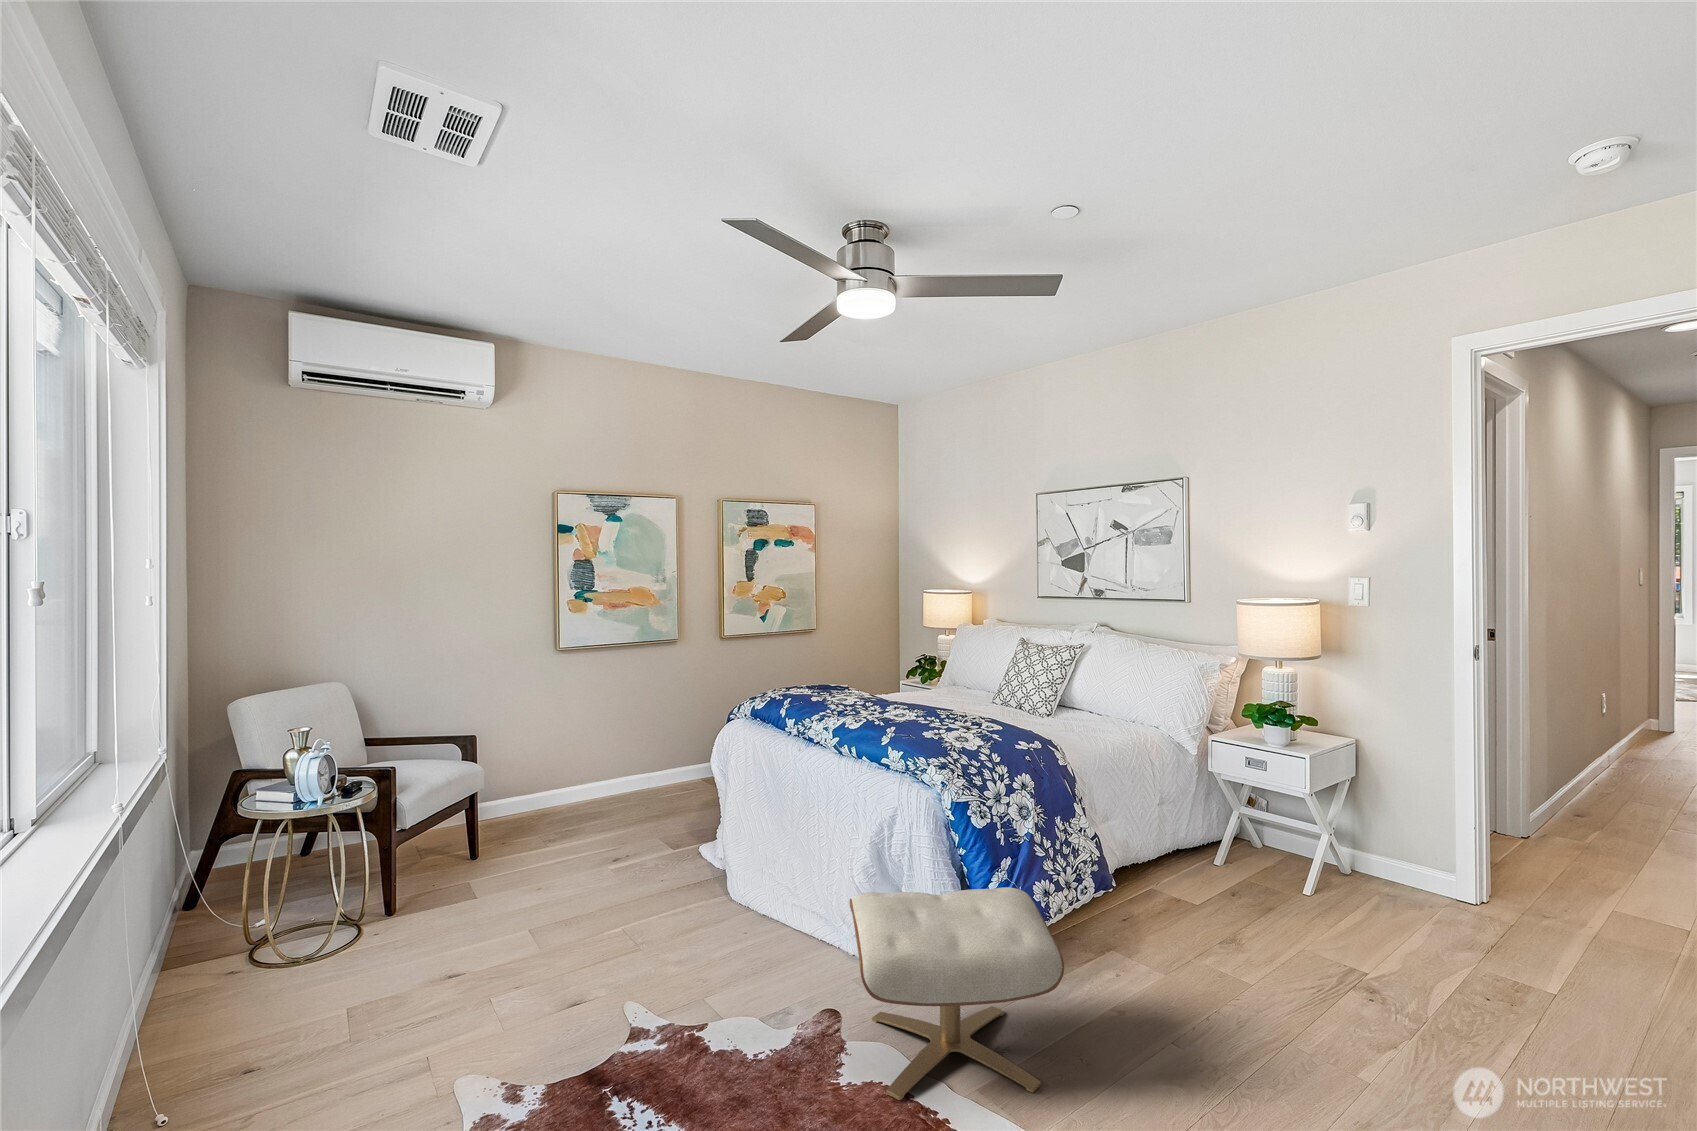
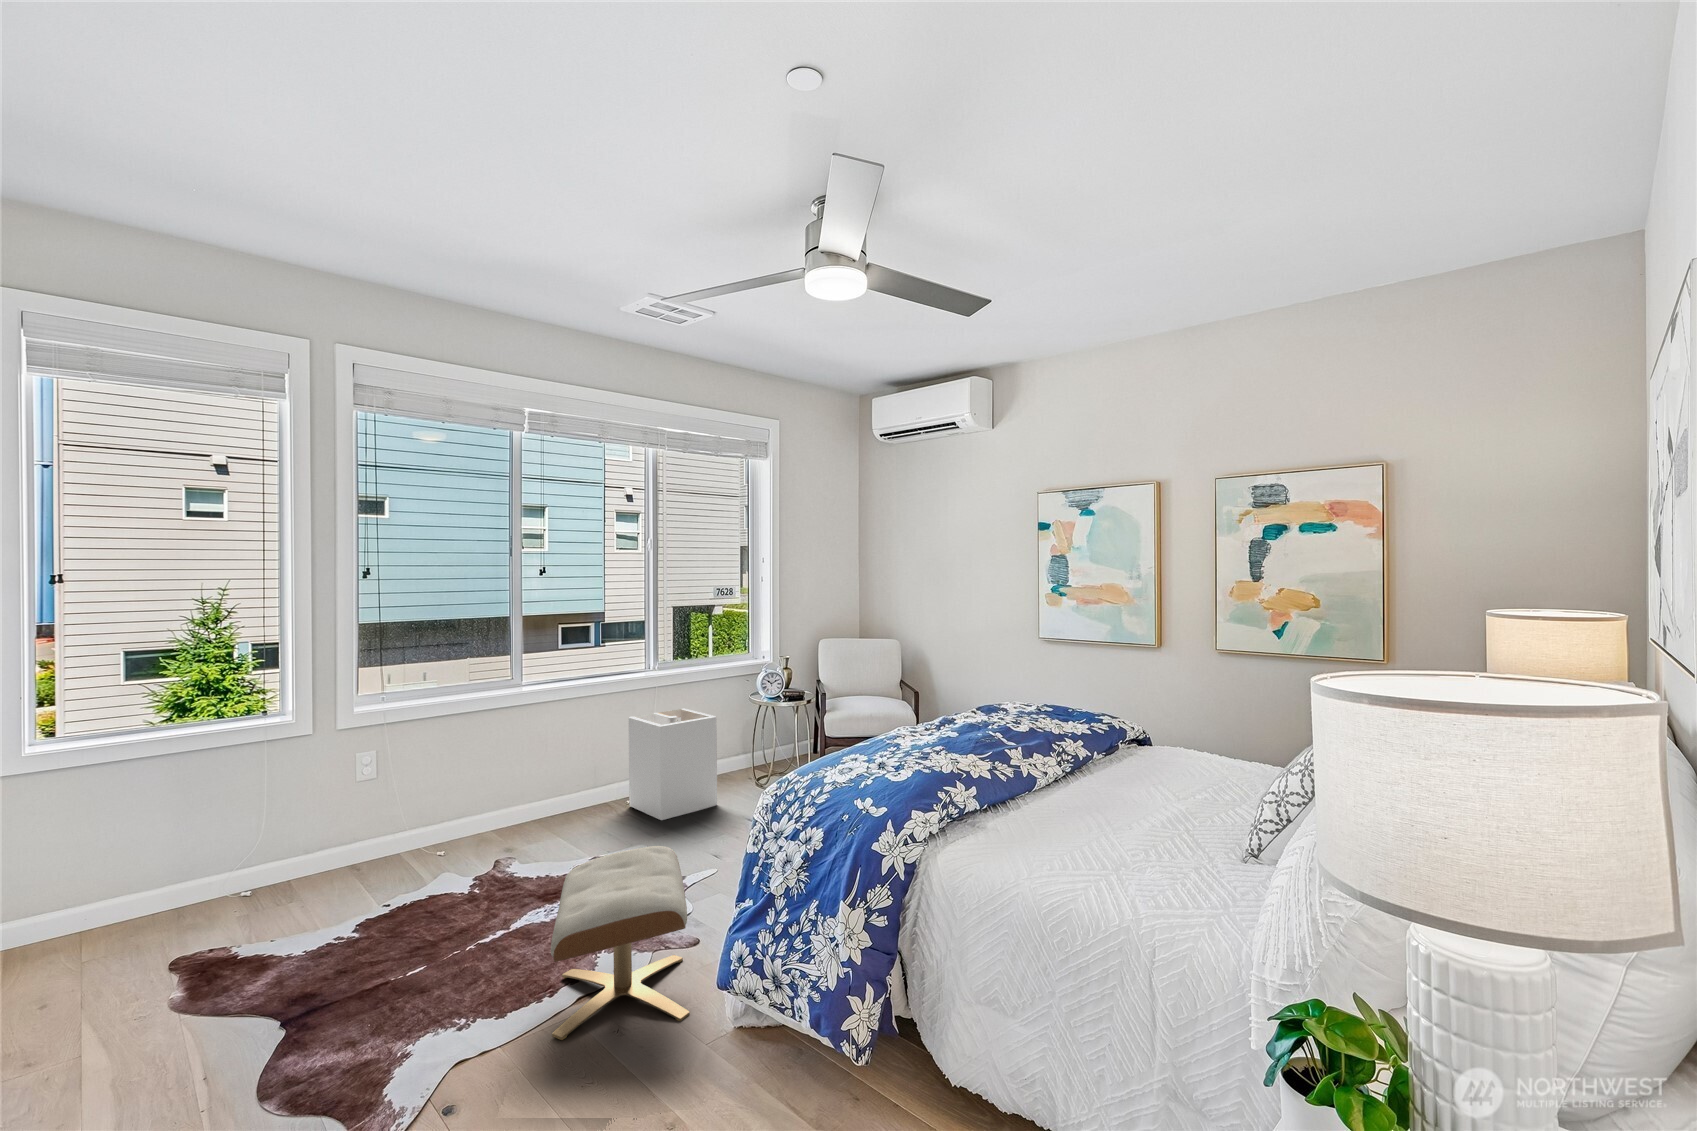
laundry hamper: none [176,833,336,1092] -> present [628,709,717,820]

